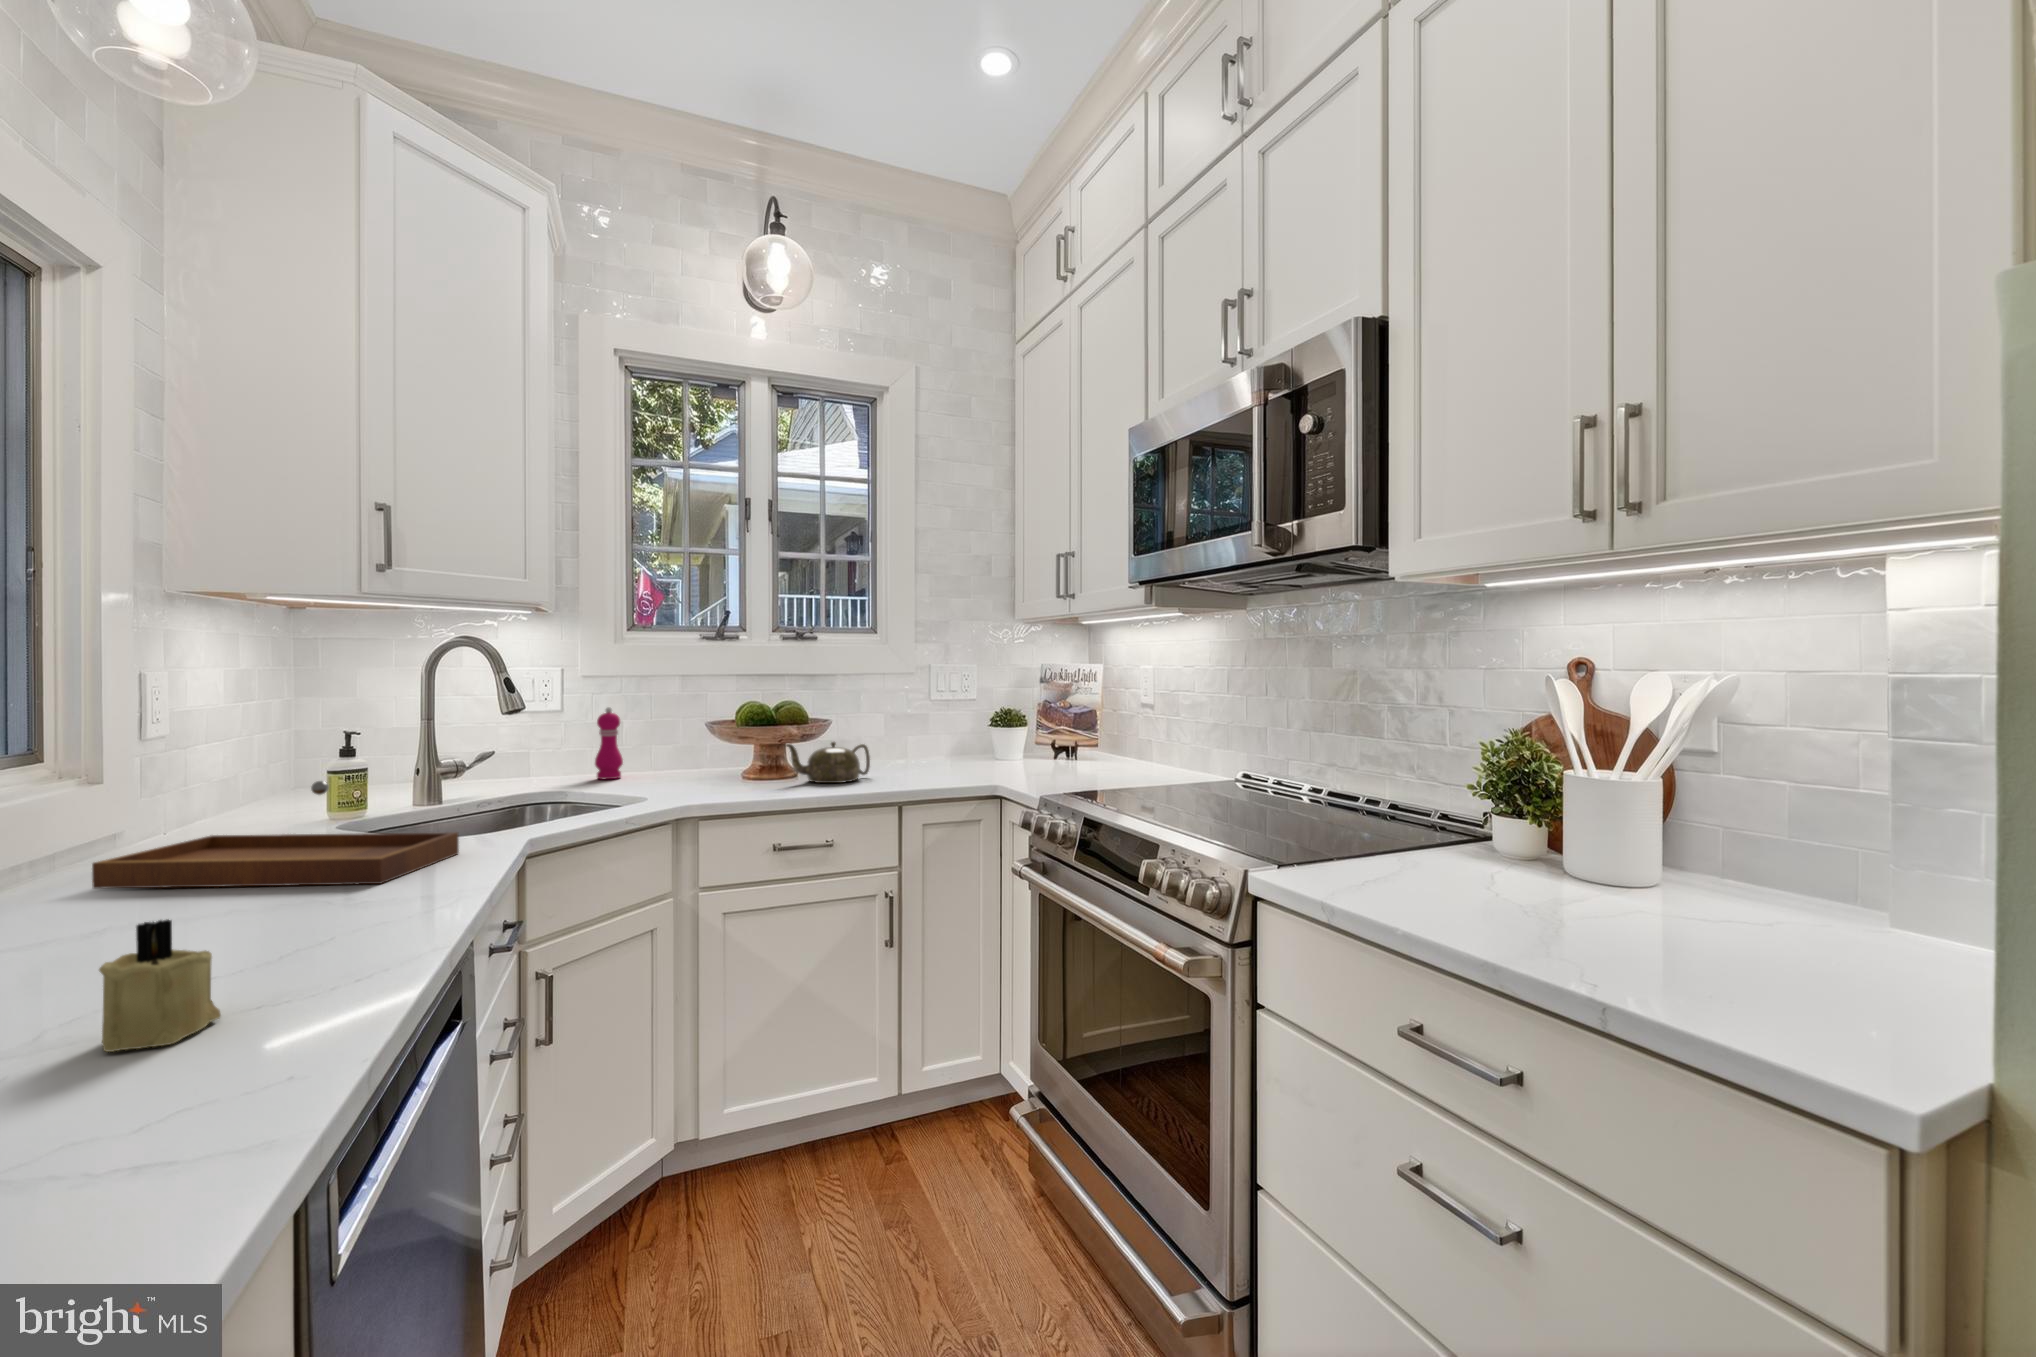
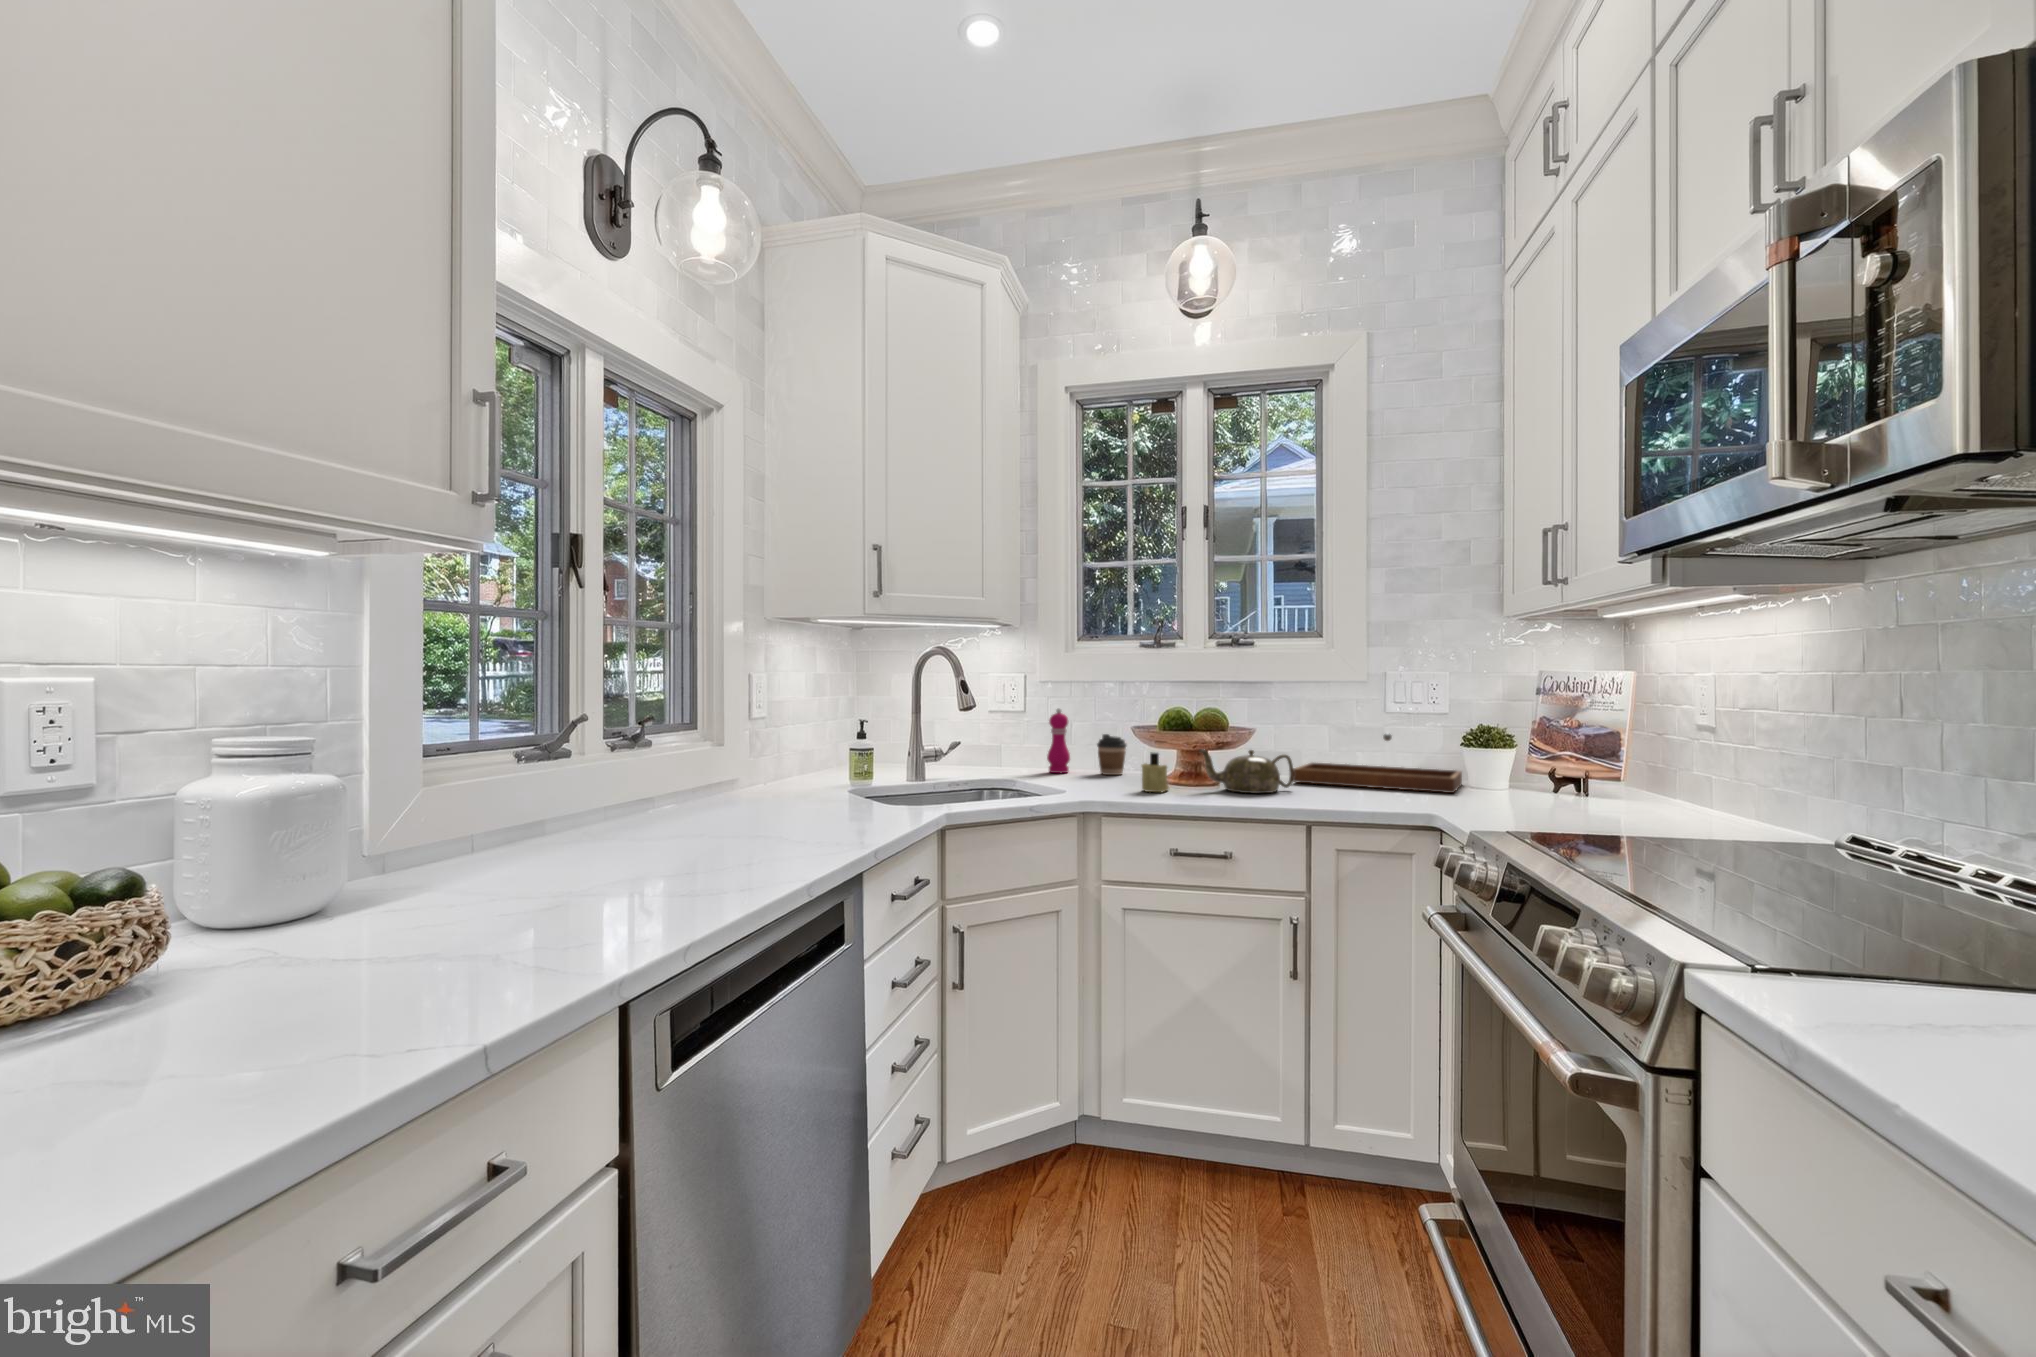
coffee cup: none [656,733,690,777] -> present [1097,734,1127,775]
tray: present [92,781,459,889] -> present [1293,733,1462,793]
candle: present [99,920,221,1052] -> present [1142,753,1169,792]

